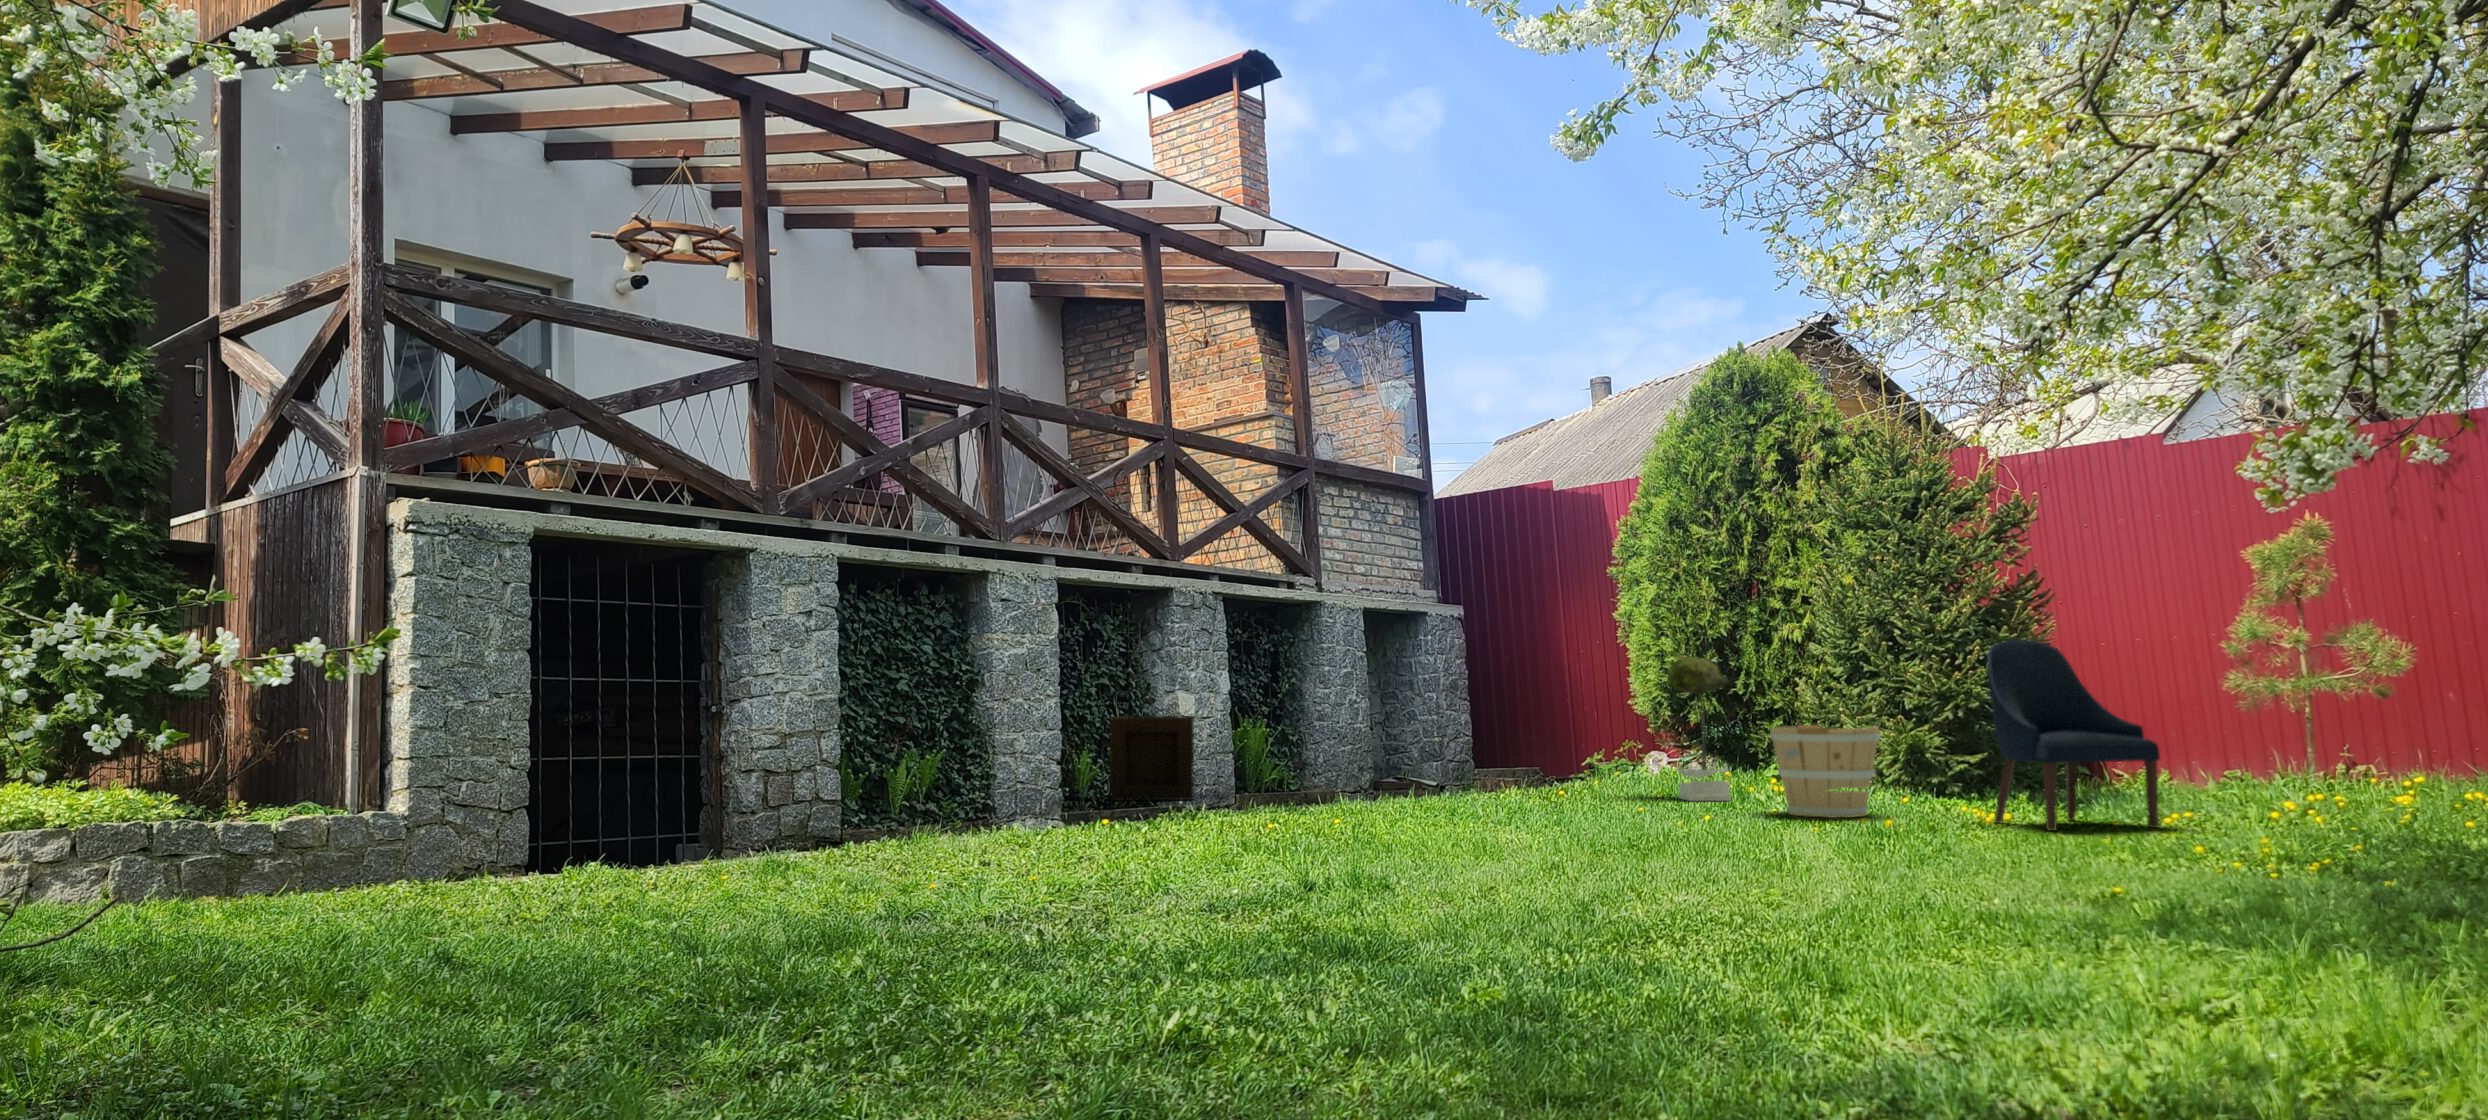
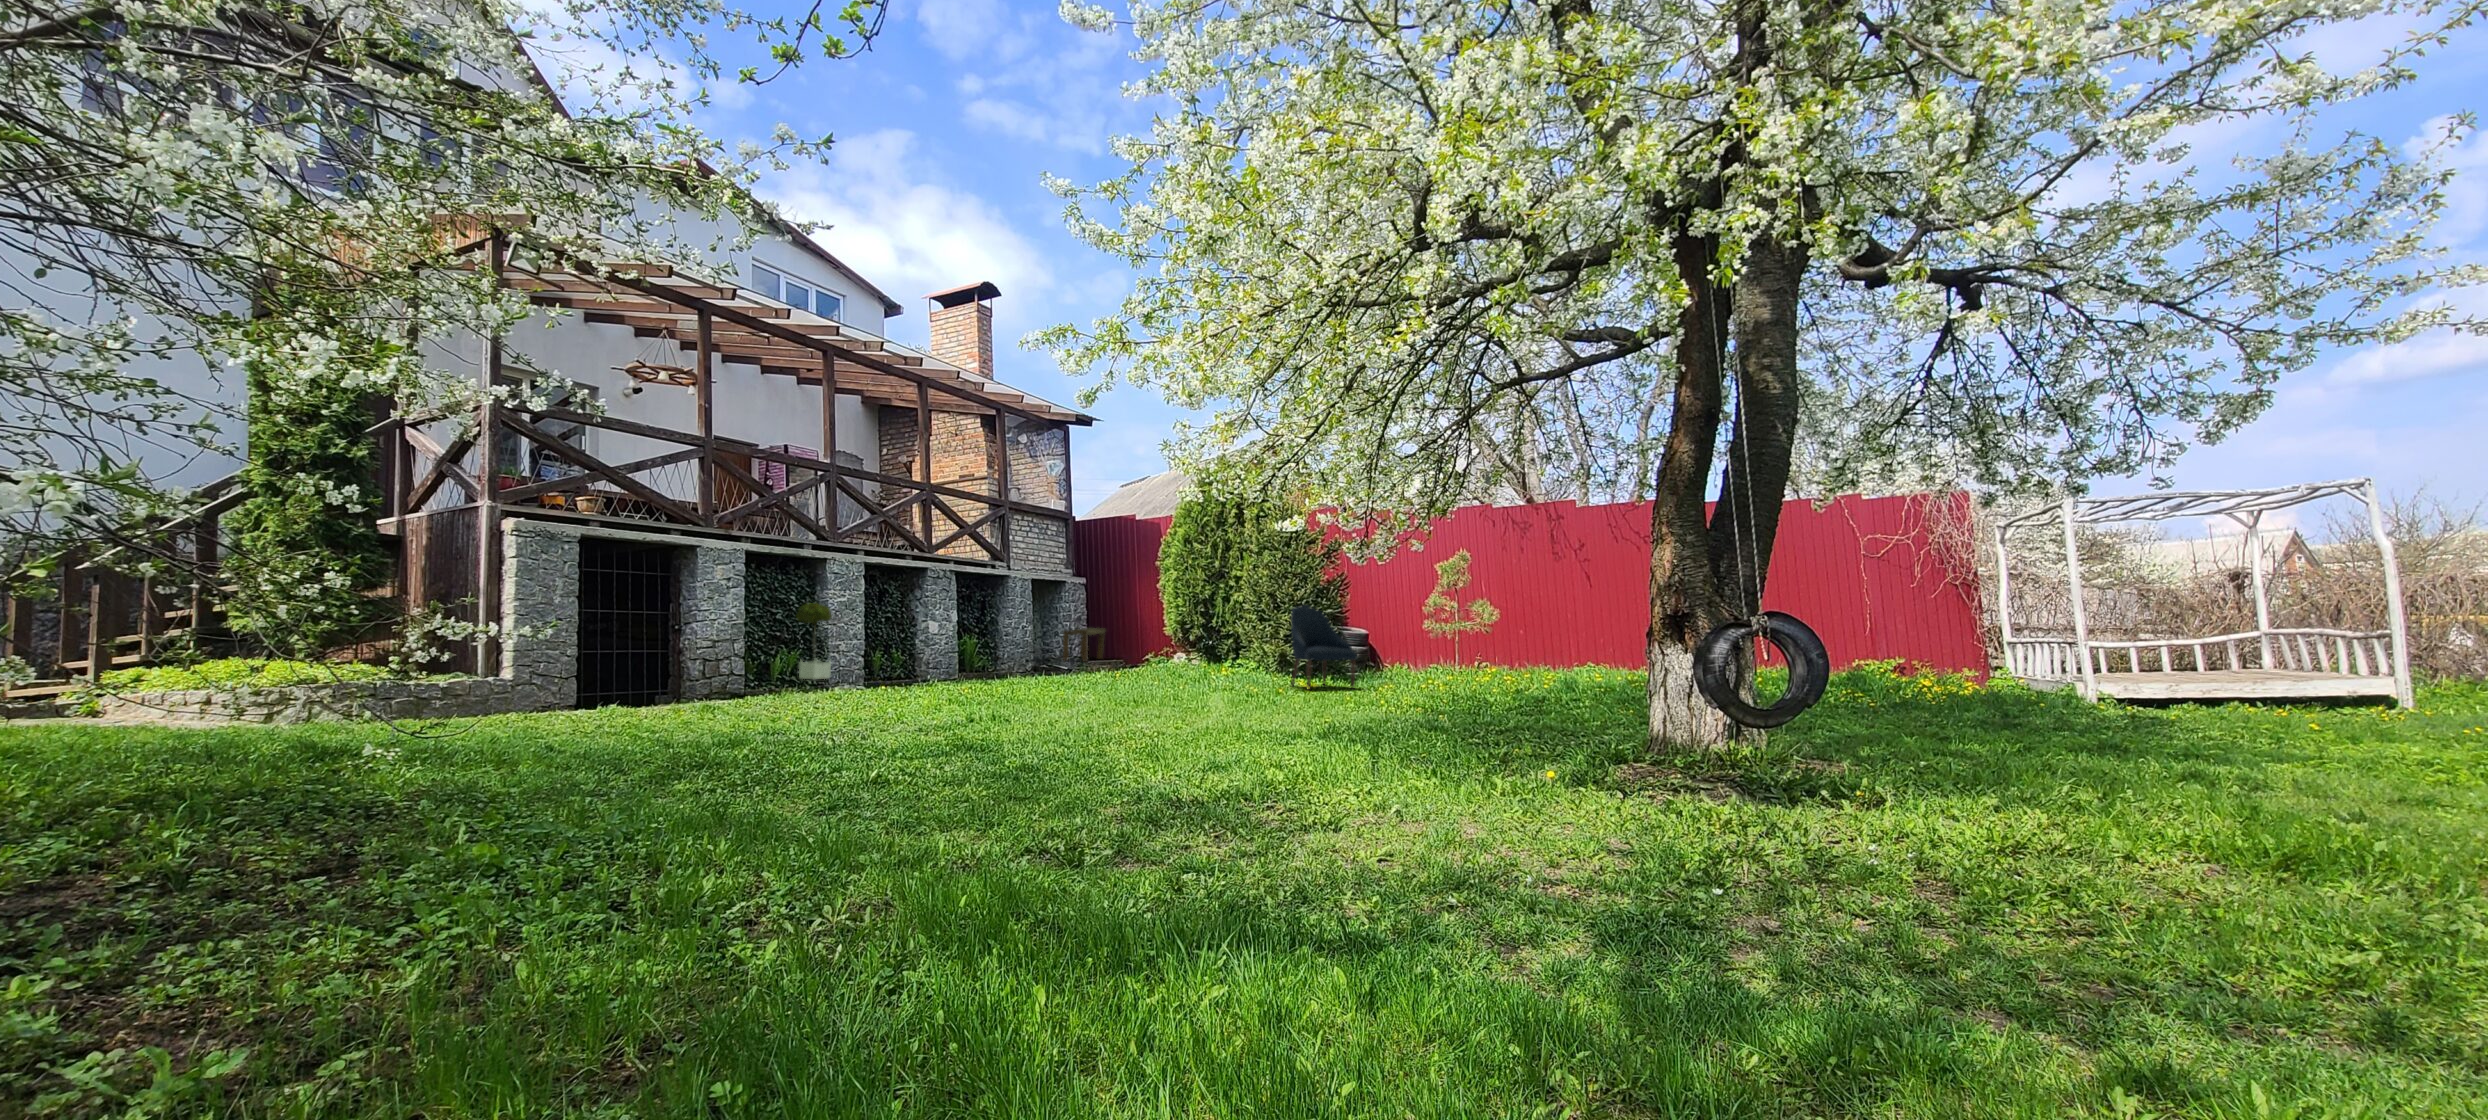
potted tree: present [1667,654,1730,801] -> present [796,602,832,679]
bench: none [1434,709,1517,777] -> present [1063,628,1105,662]
wooden crate: present [1109,716,1194,801] -> none [889,630,935,673]
wooden bucket: present [1770,725,1881,818] -> none [1201,641,1249,683]

